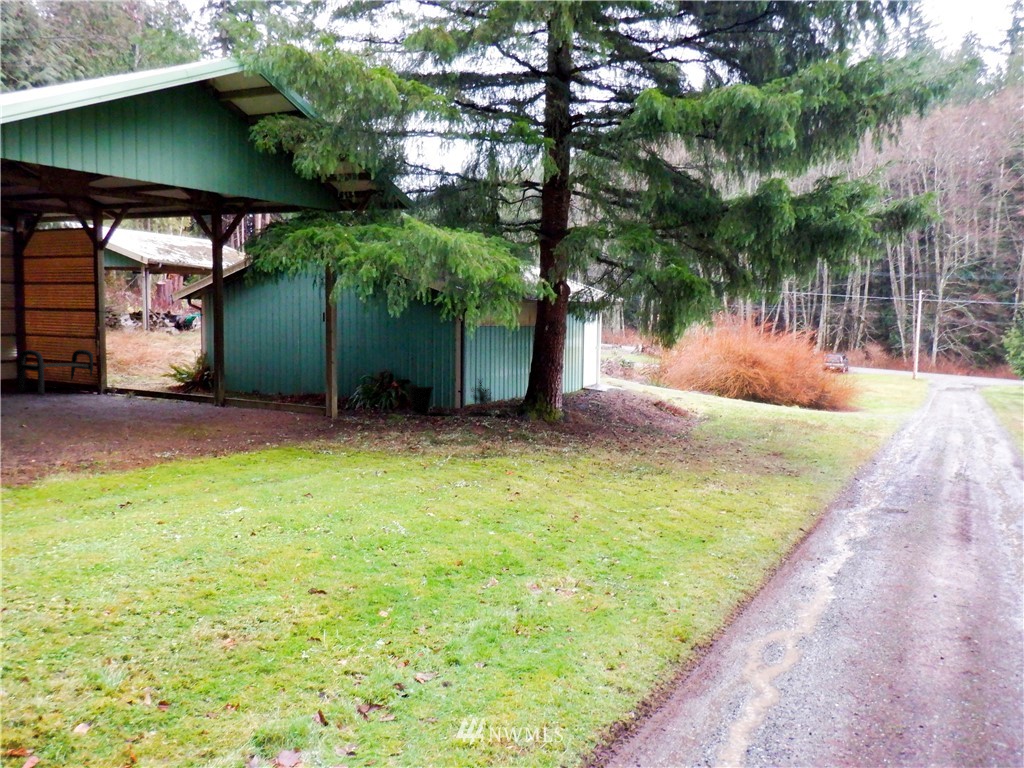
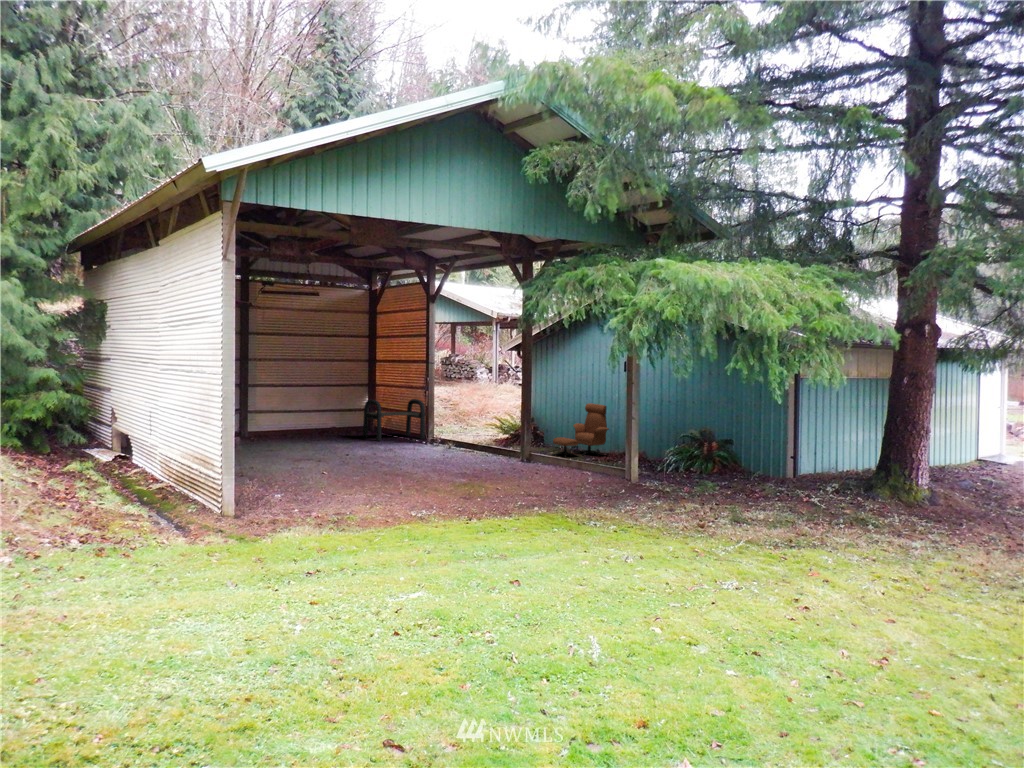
lounge chair: none [244,352,299,402] -> present [553,404,609,457]
potted tree: present [470,379,491,416] -> none [803,437,838,488]
bucket: present [408,385,433,415] -> none [724,443,757,484]

